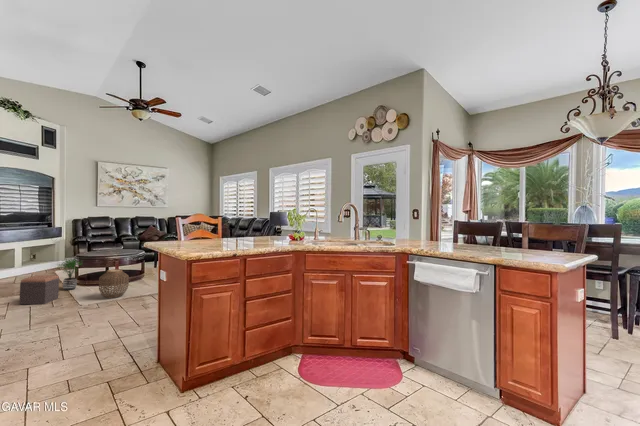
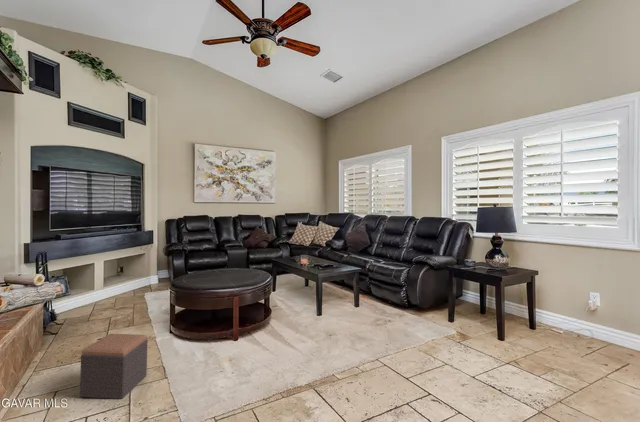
potted plant: present [59,259,81,290] -> none [142,292,184,348]
woven basket: present [99,269,129,298] -> none [215,325,265,387]

